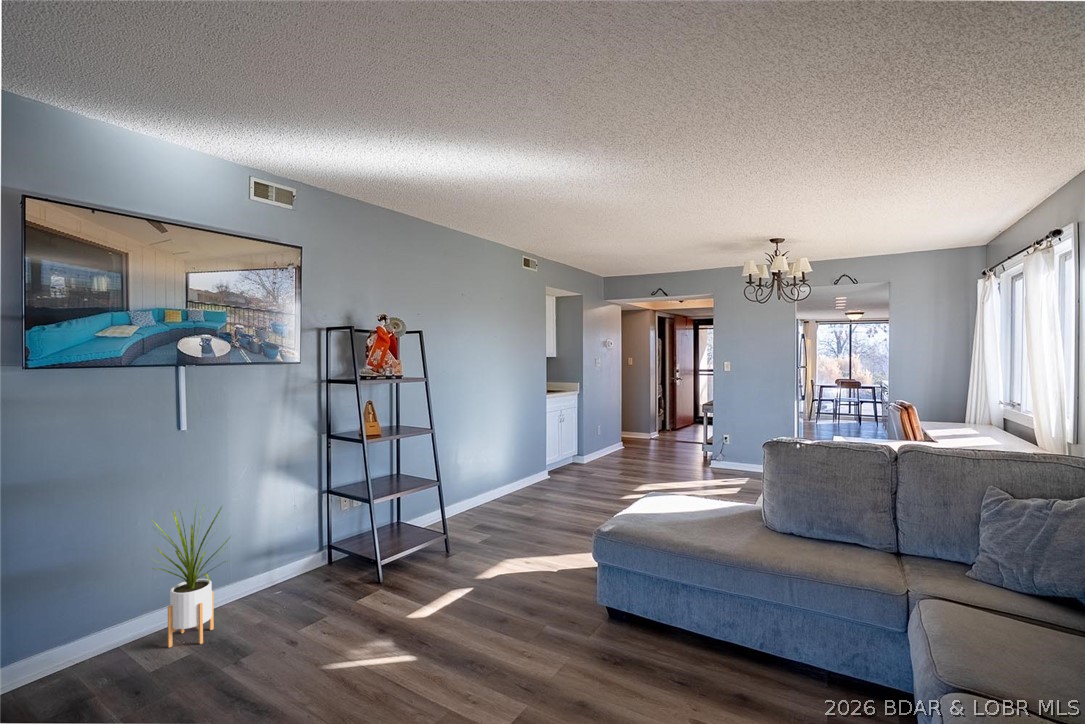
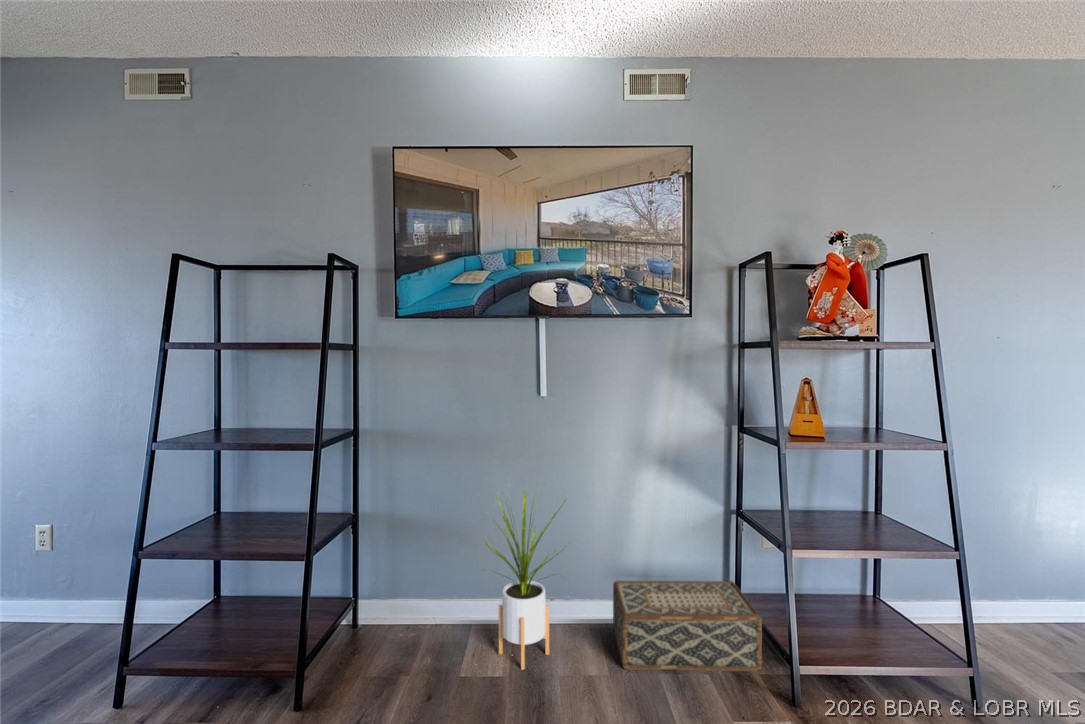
woven basket: none [248,536,356,610] -> present [613,581,762,671]

